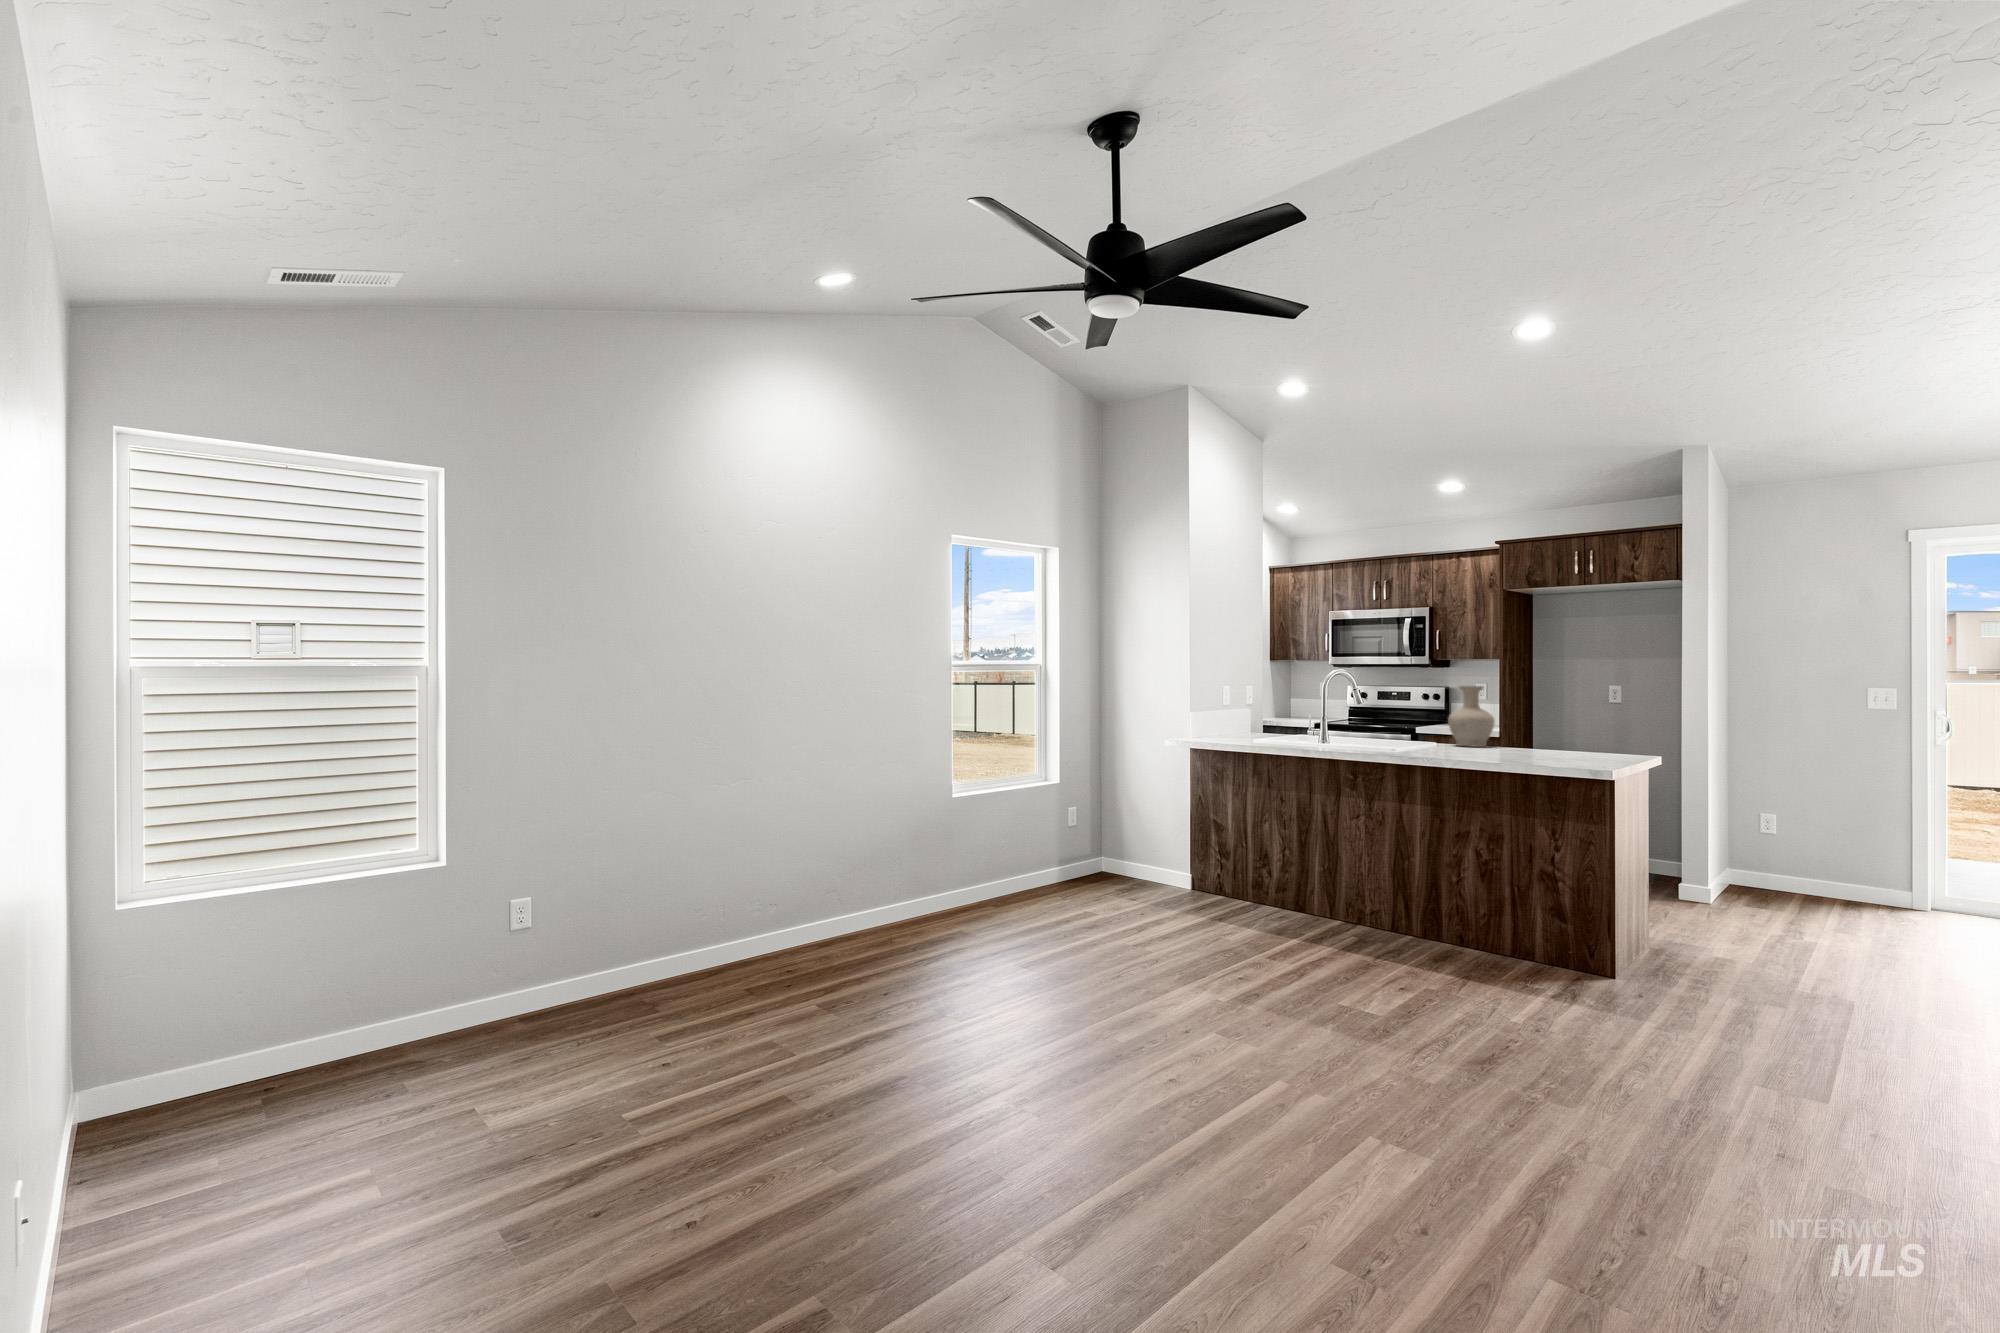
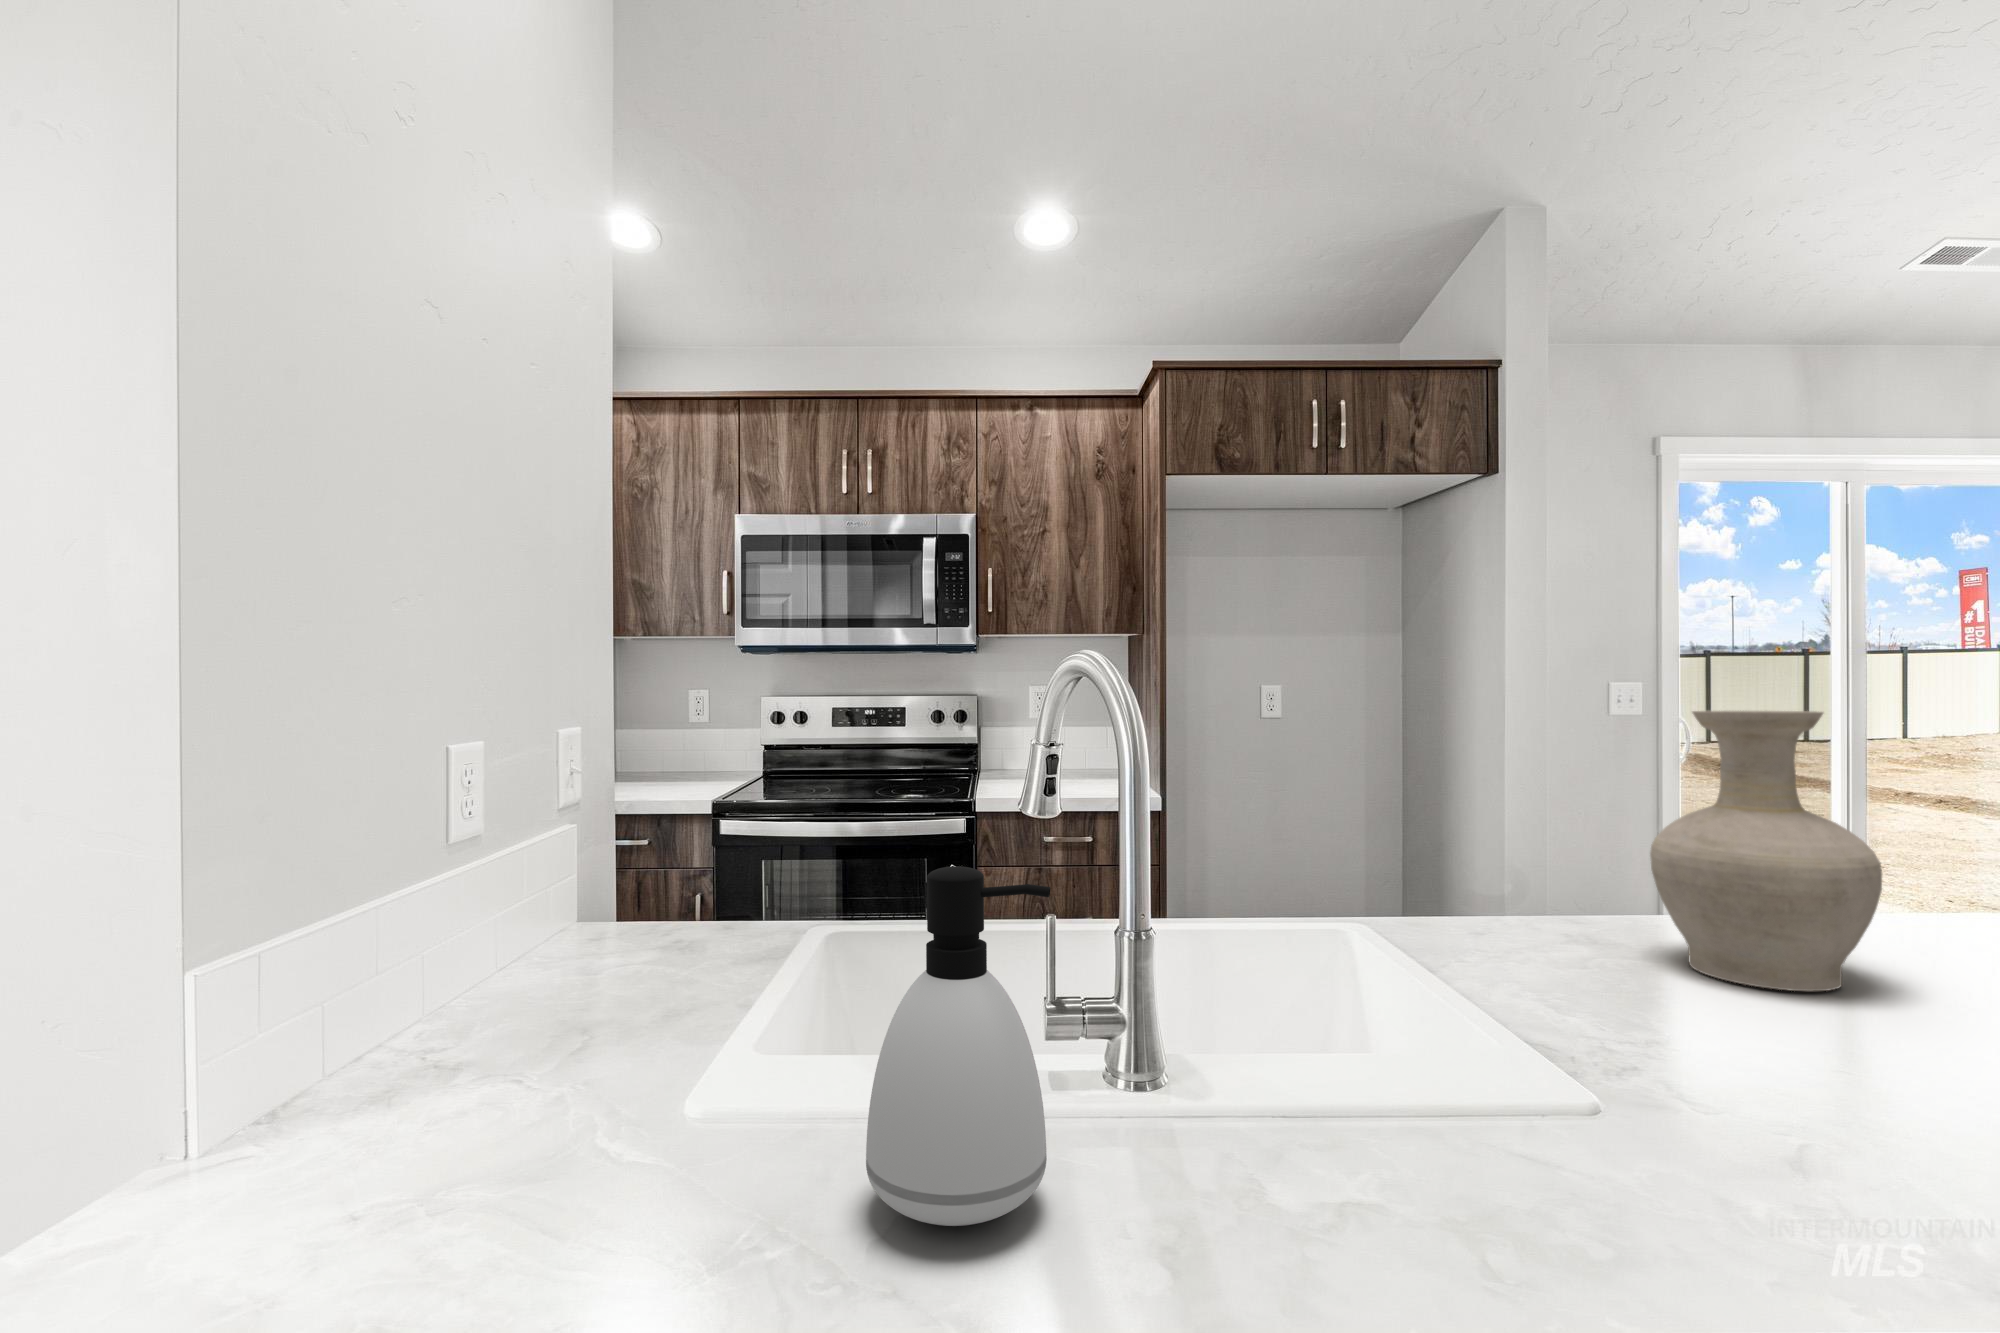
soap dispenser: none [1248,700,1271,741] -> present [866,866,1050,1226]

